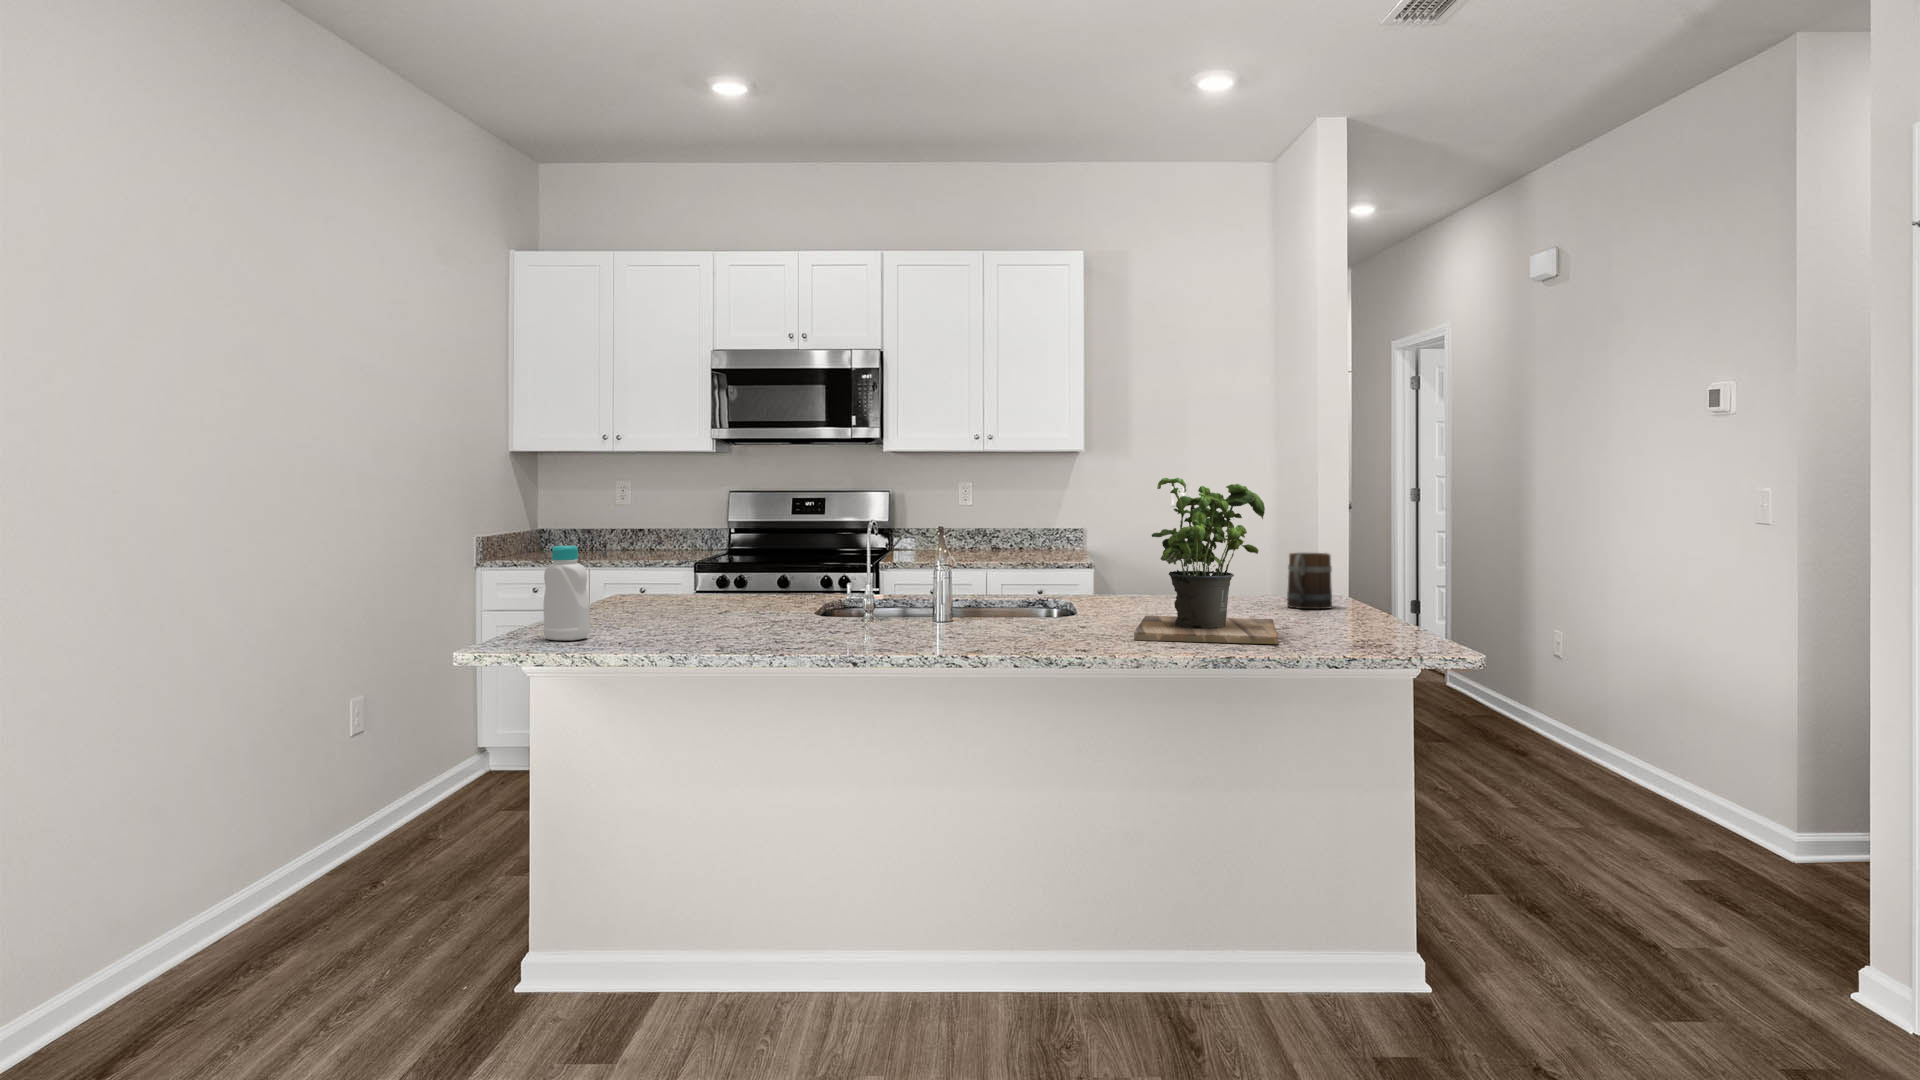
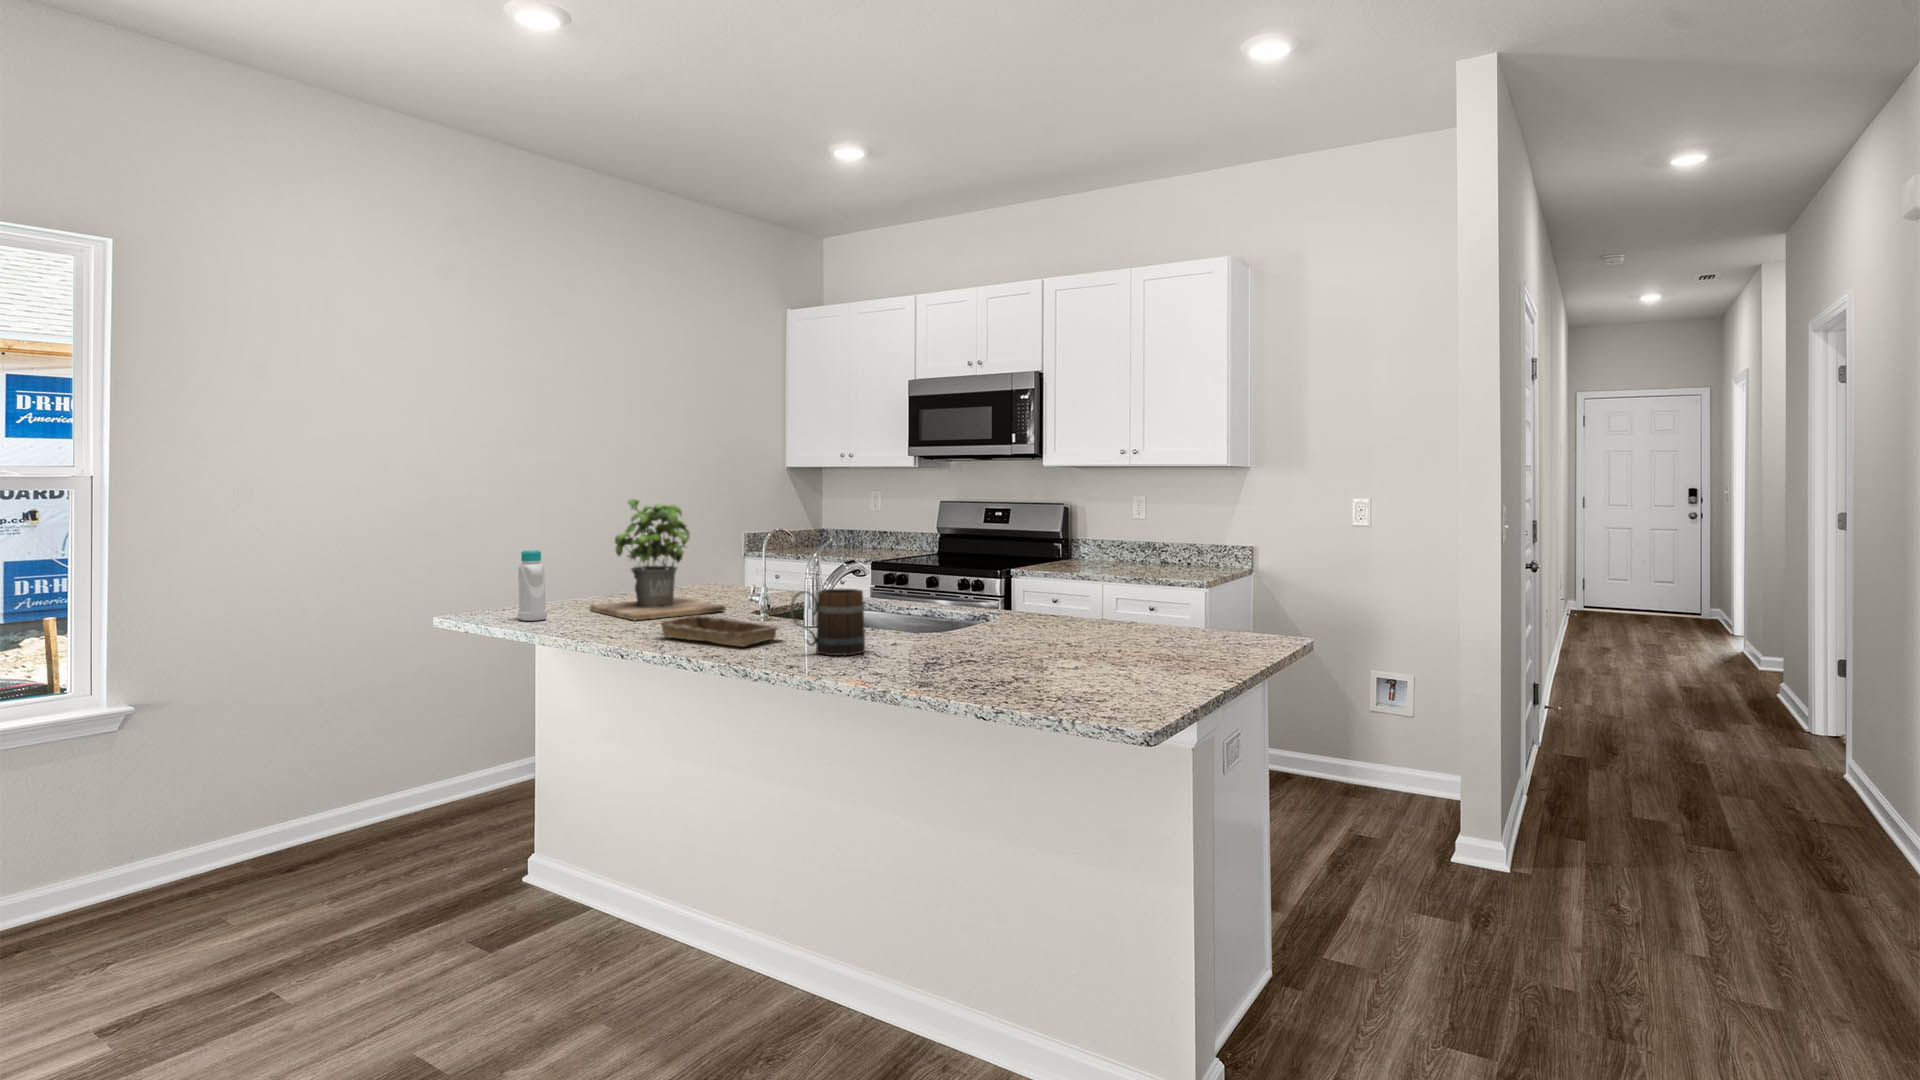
potted plant: present [1134,478,1278,644] -> present [590,499,726,621]
mug: present [1287,553,1332,609] -> present [790,589,865,656]
tray: none [821,612,964,639] -> present [659,615,780,646]

